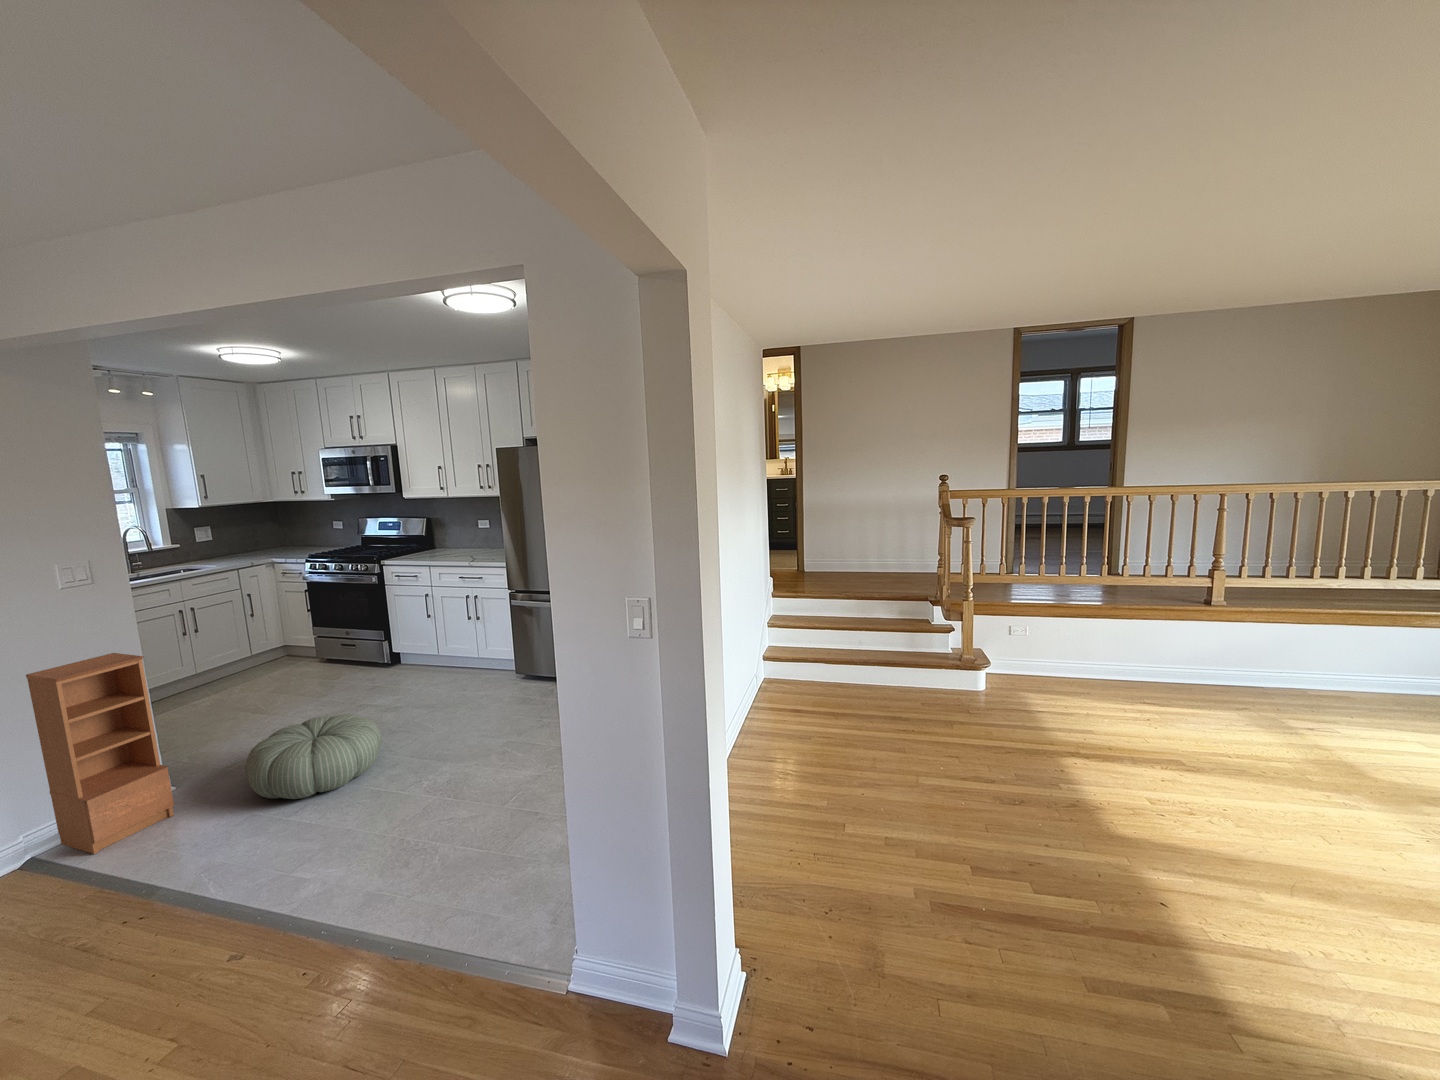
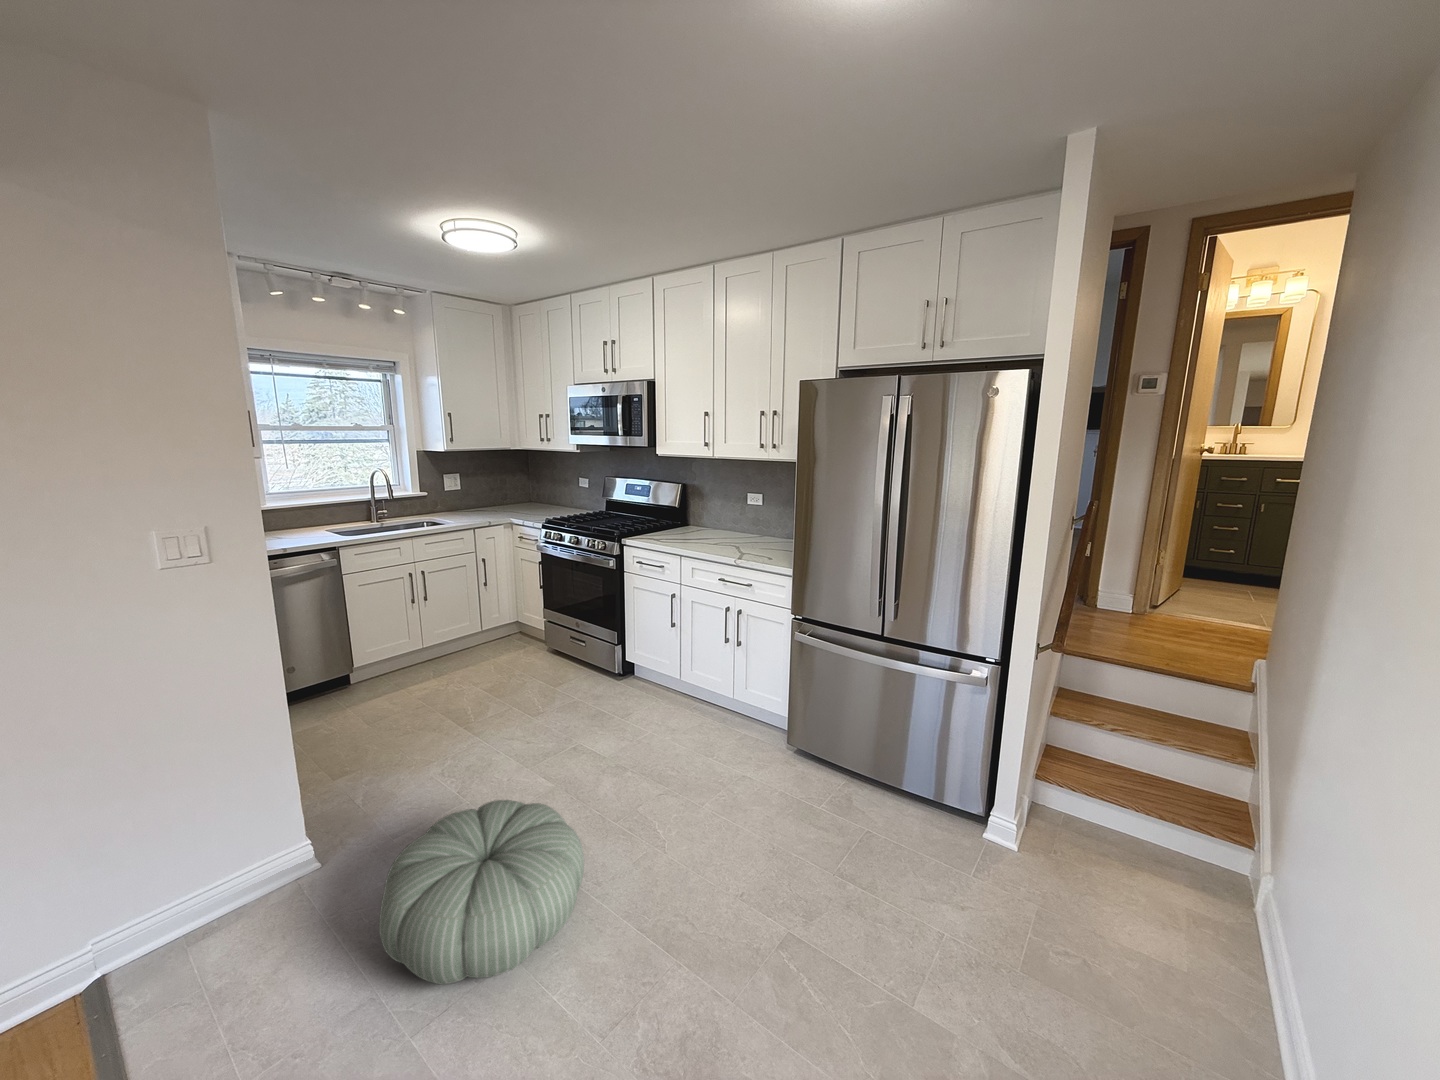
bookcase: present [26,653,174,854] -> none [91,672,287,1012]

